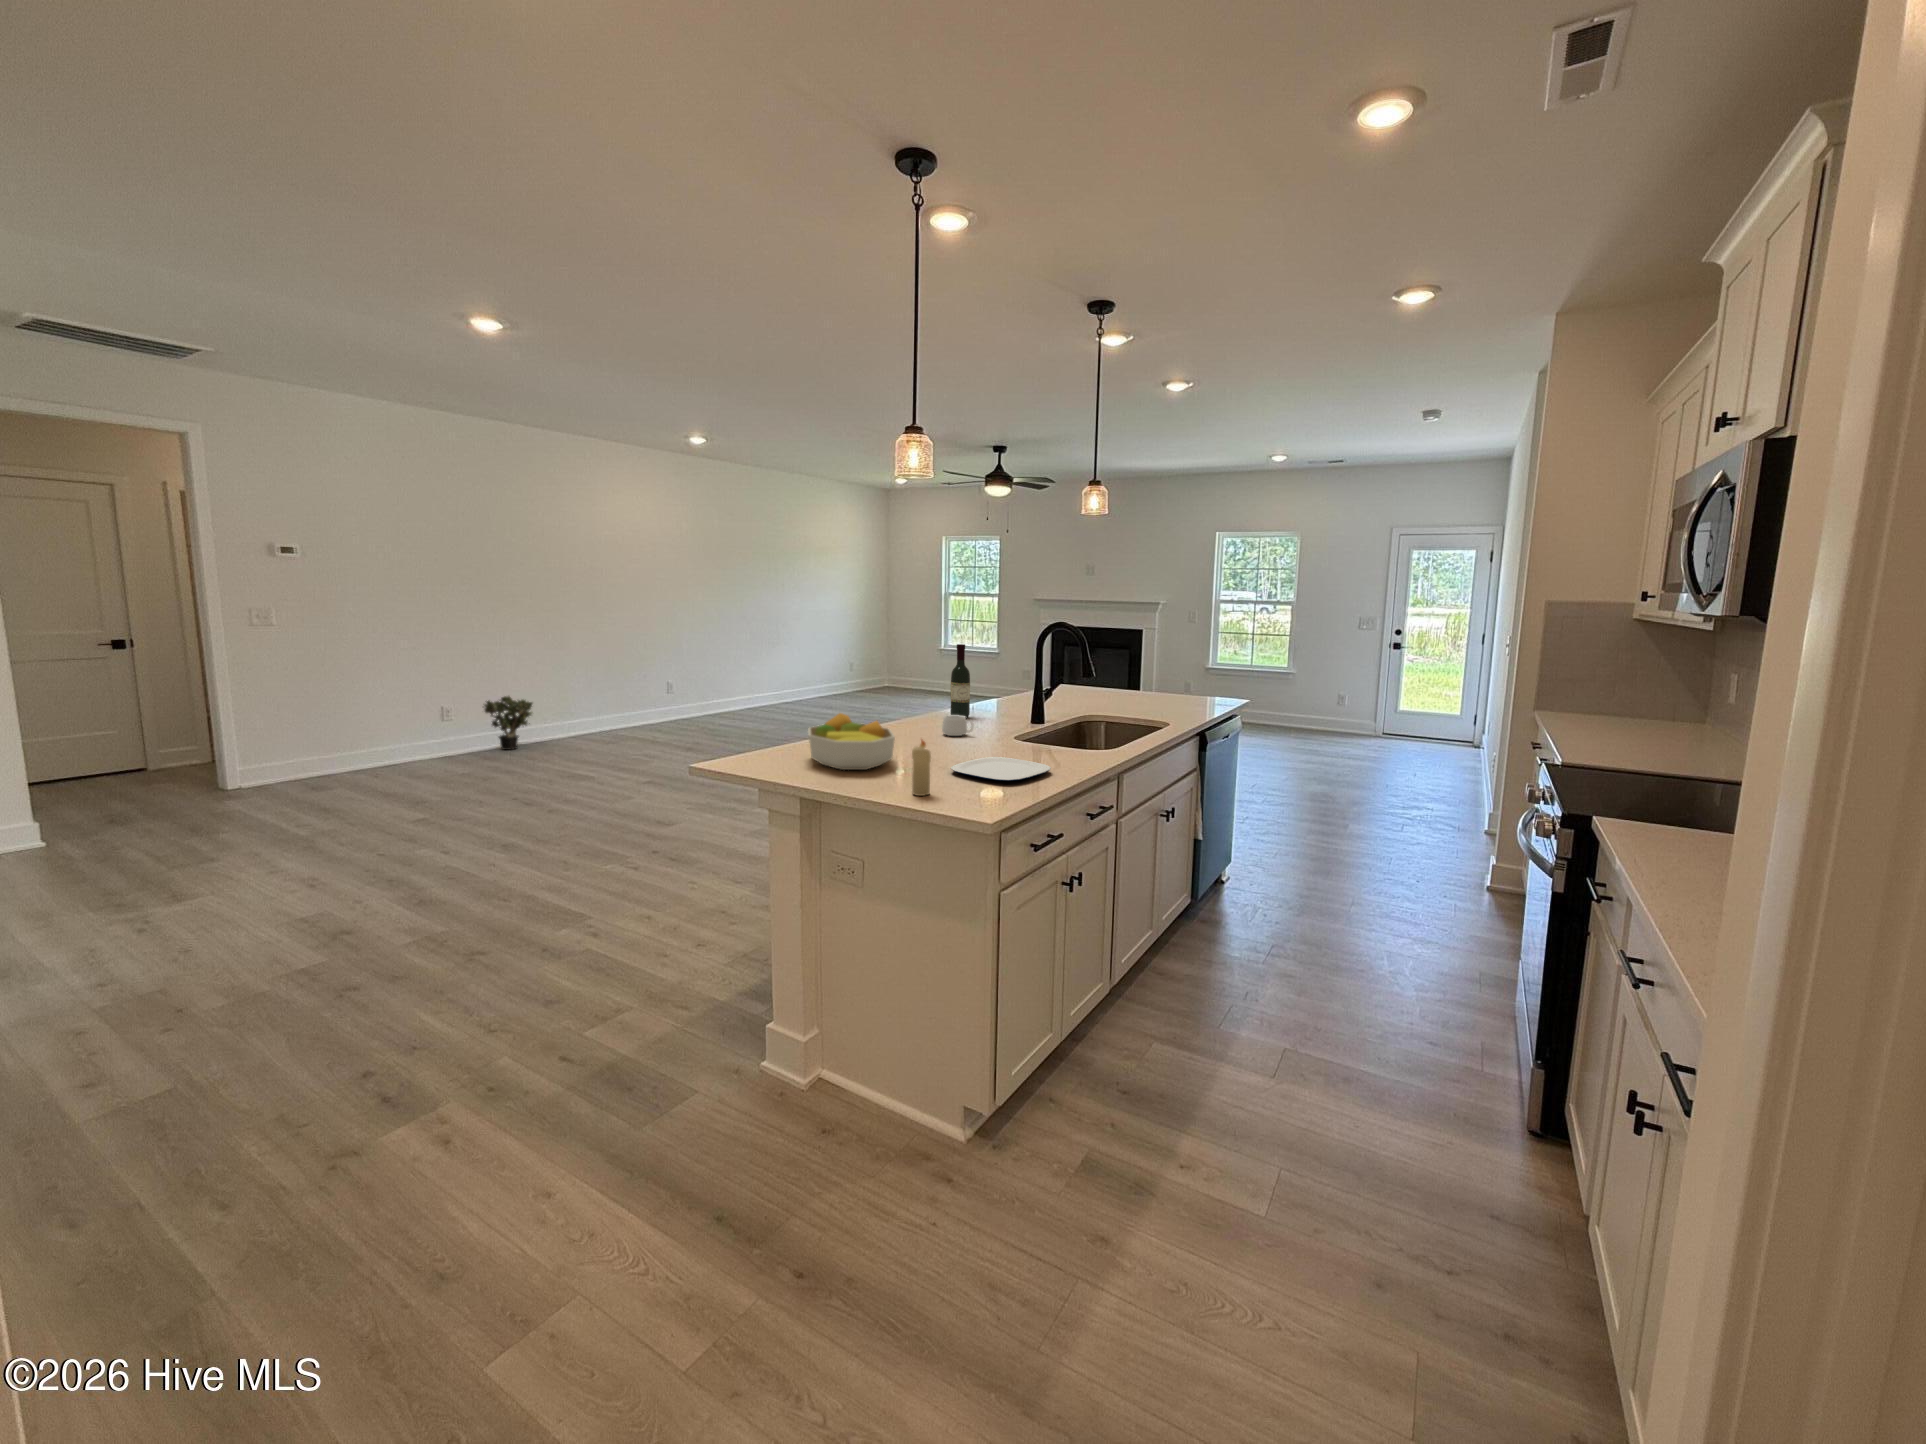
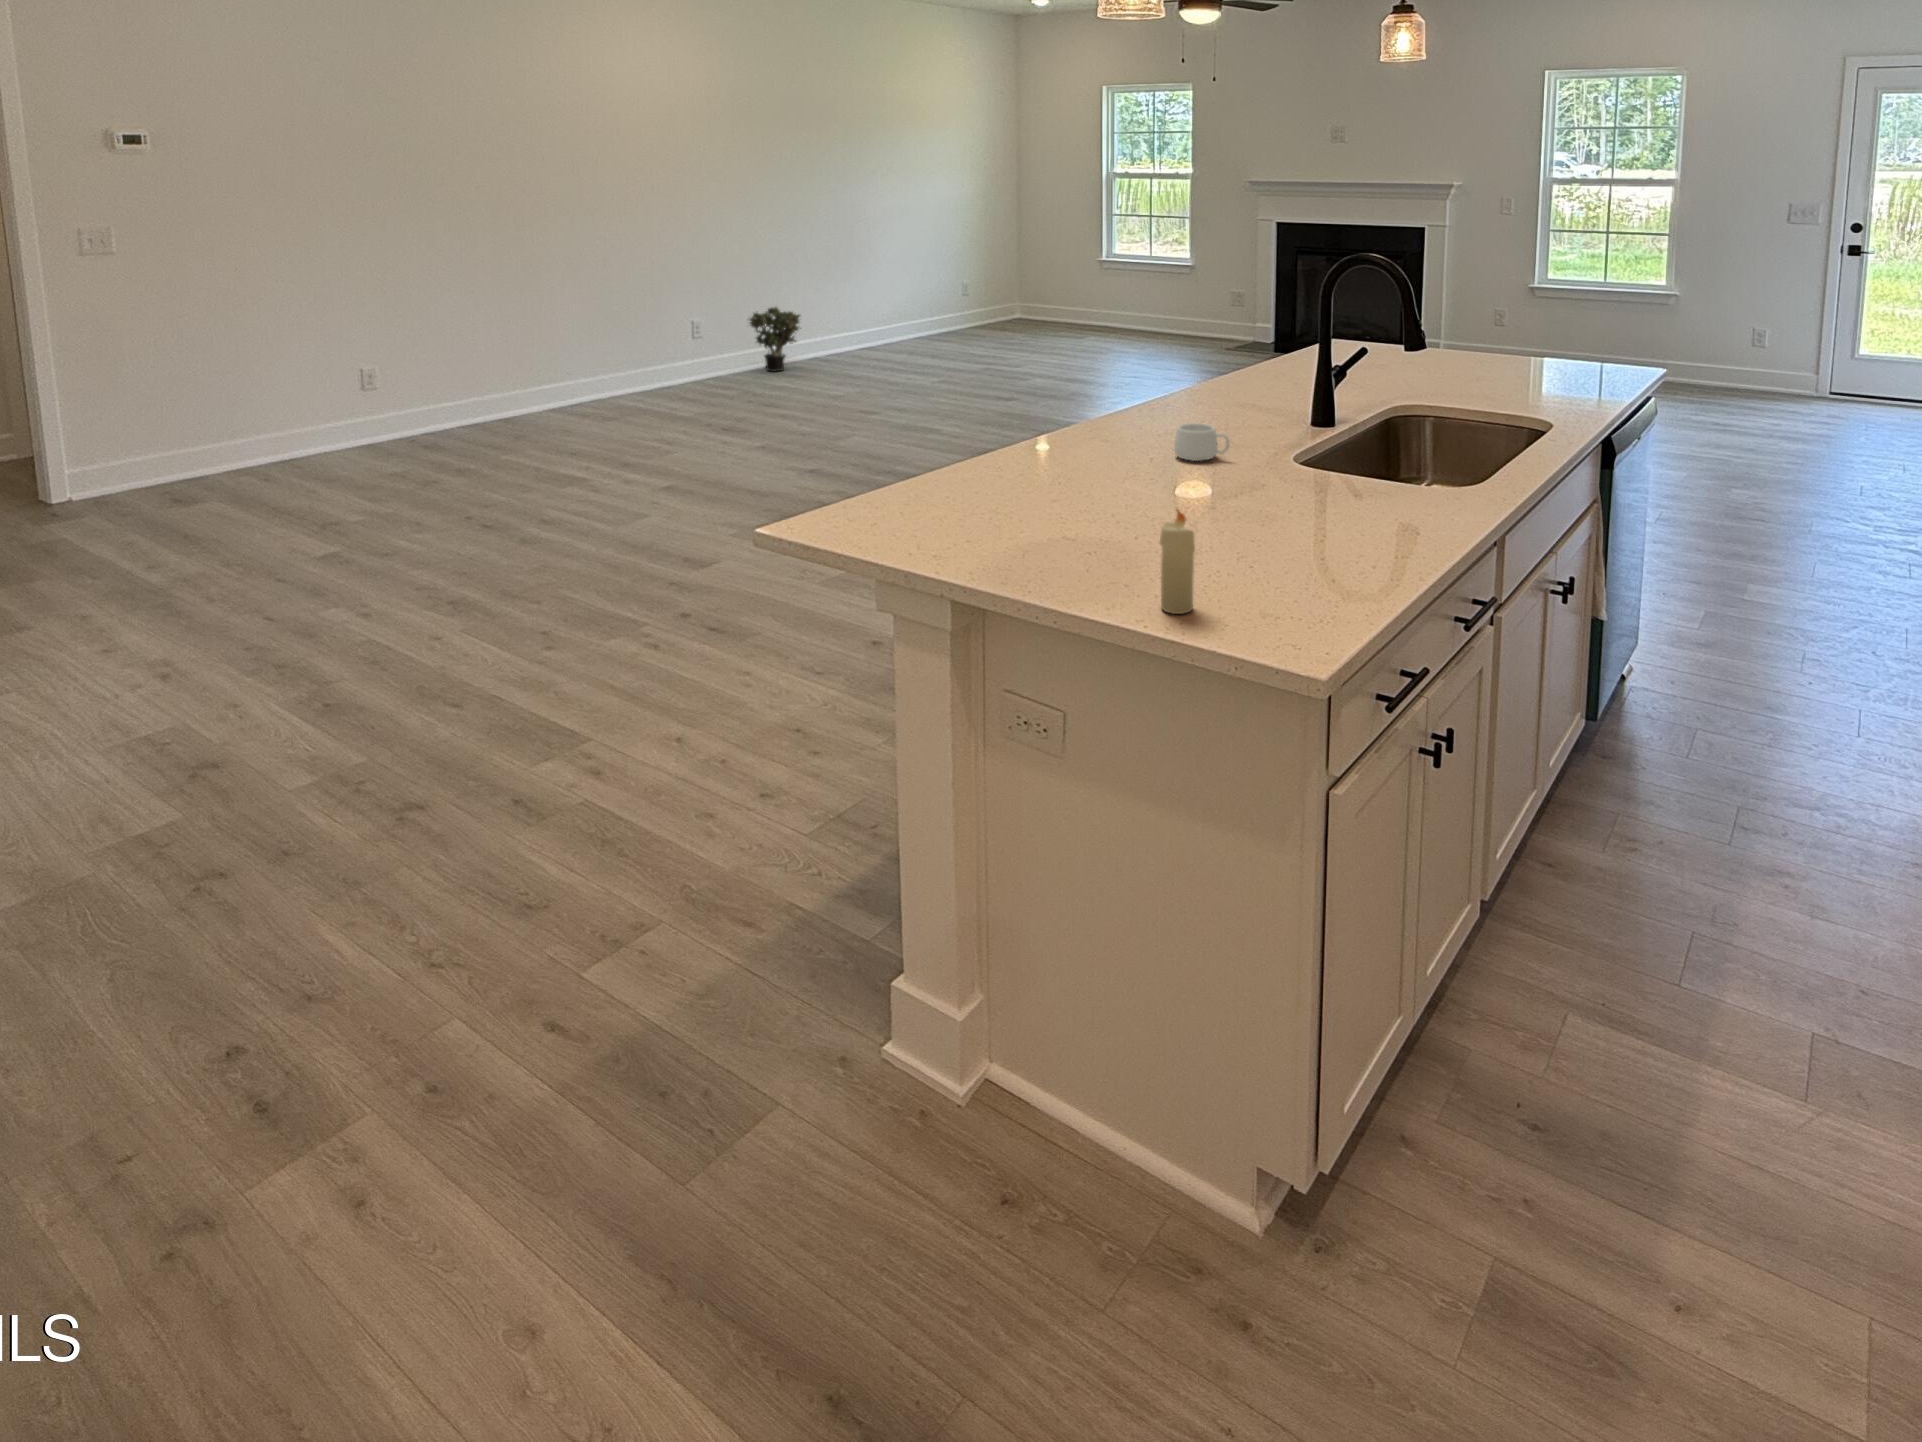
wine bottle: present [950,644,970,718] -> none [1178,294,1211,419]
potted plant: present [484,696,532,750] -> present [750,307,801,372]
fruit bowl: present [808,713,895,770] -> none [957,437,1114,547]
plate: present [951,757,1051,781] -> none [1215,514,1395,576]

